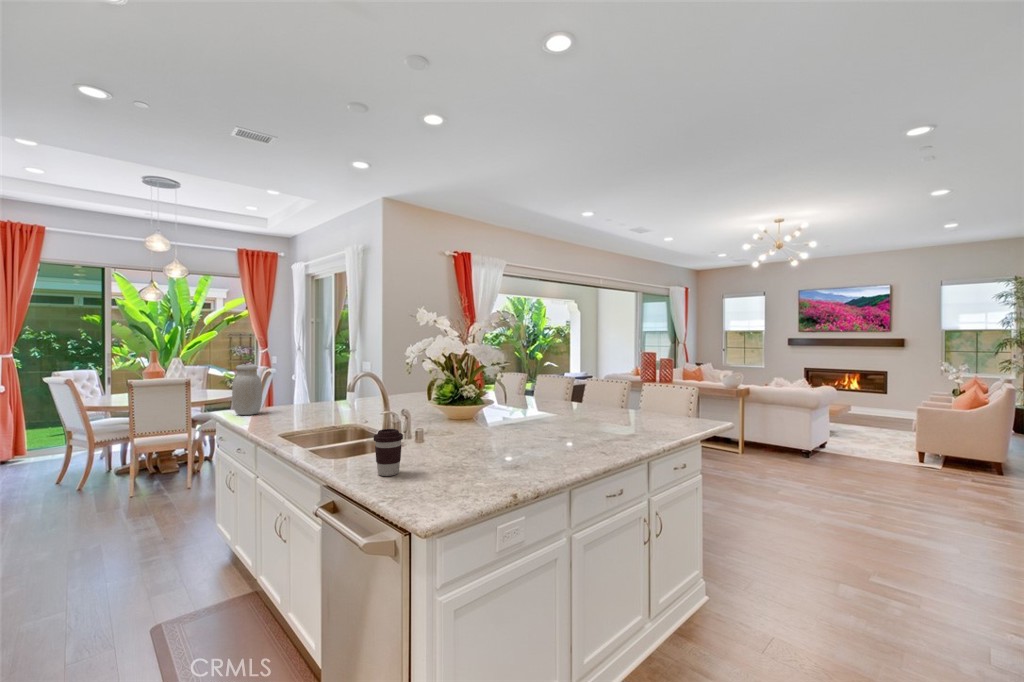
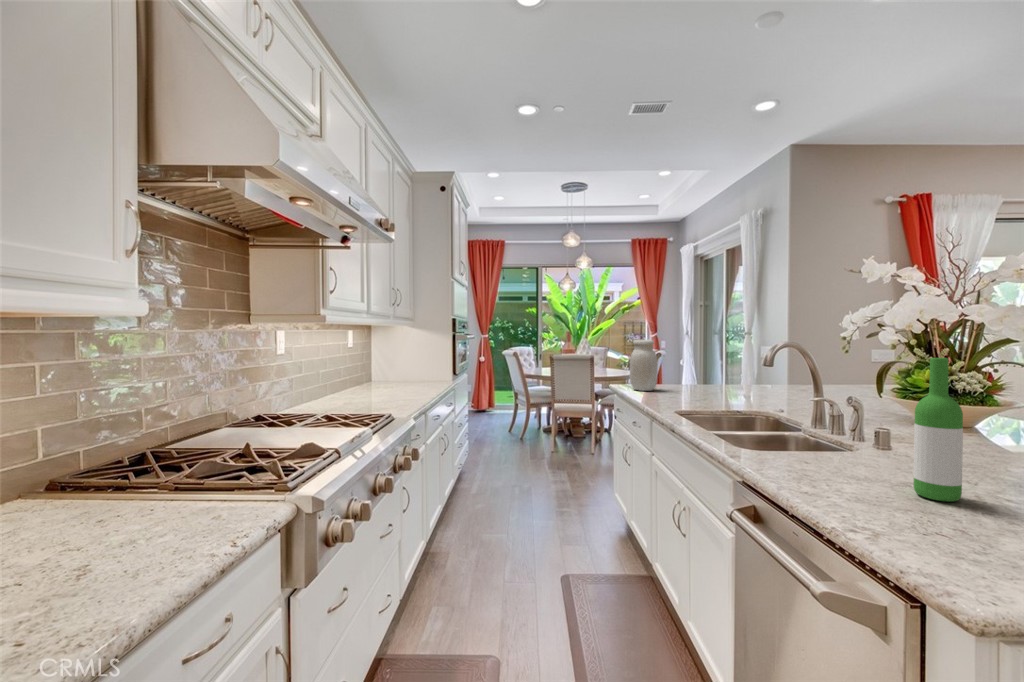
wine bottle: none [427,386,448,472] -> present [913,358,963,502]
coffee cup: present [374,429,403,476] -> none [817,418,868,488]

